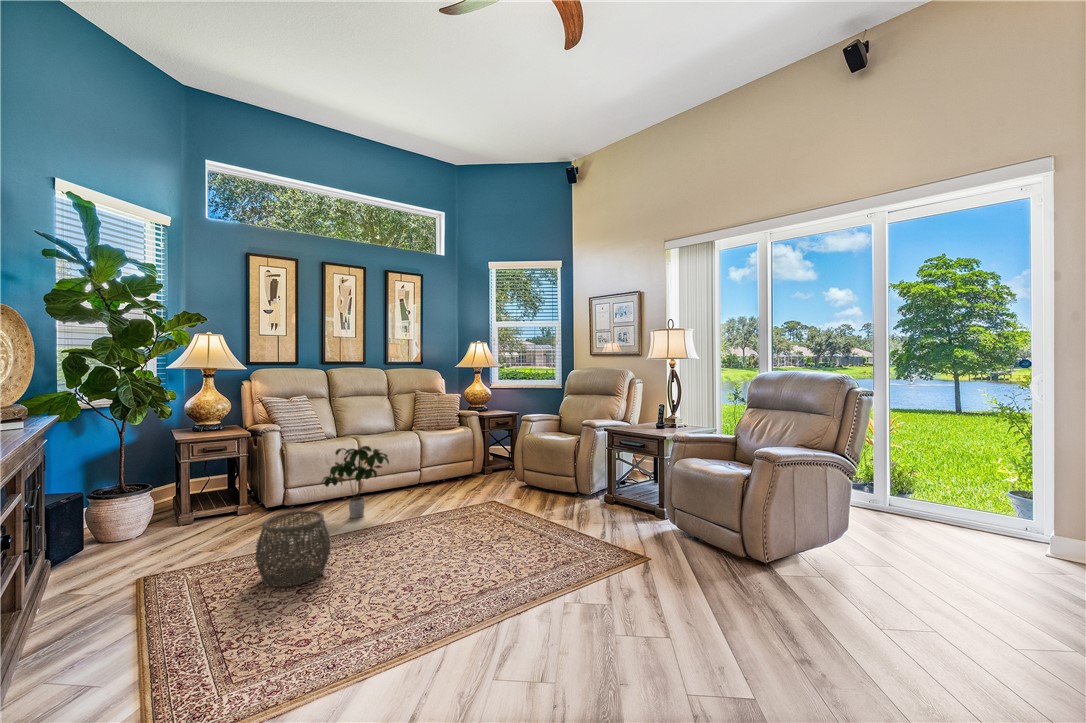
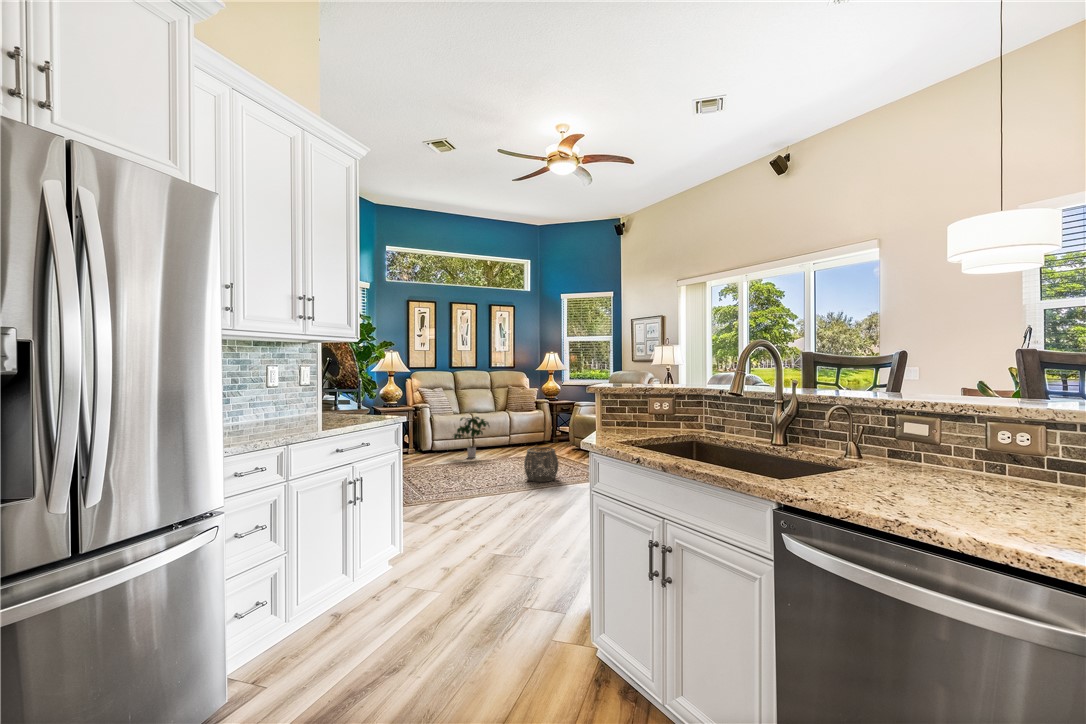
woven basket: present [255,510,331,588] -> present [524,447,559,482]

